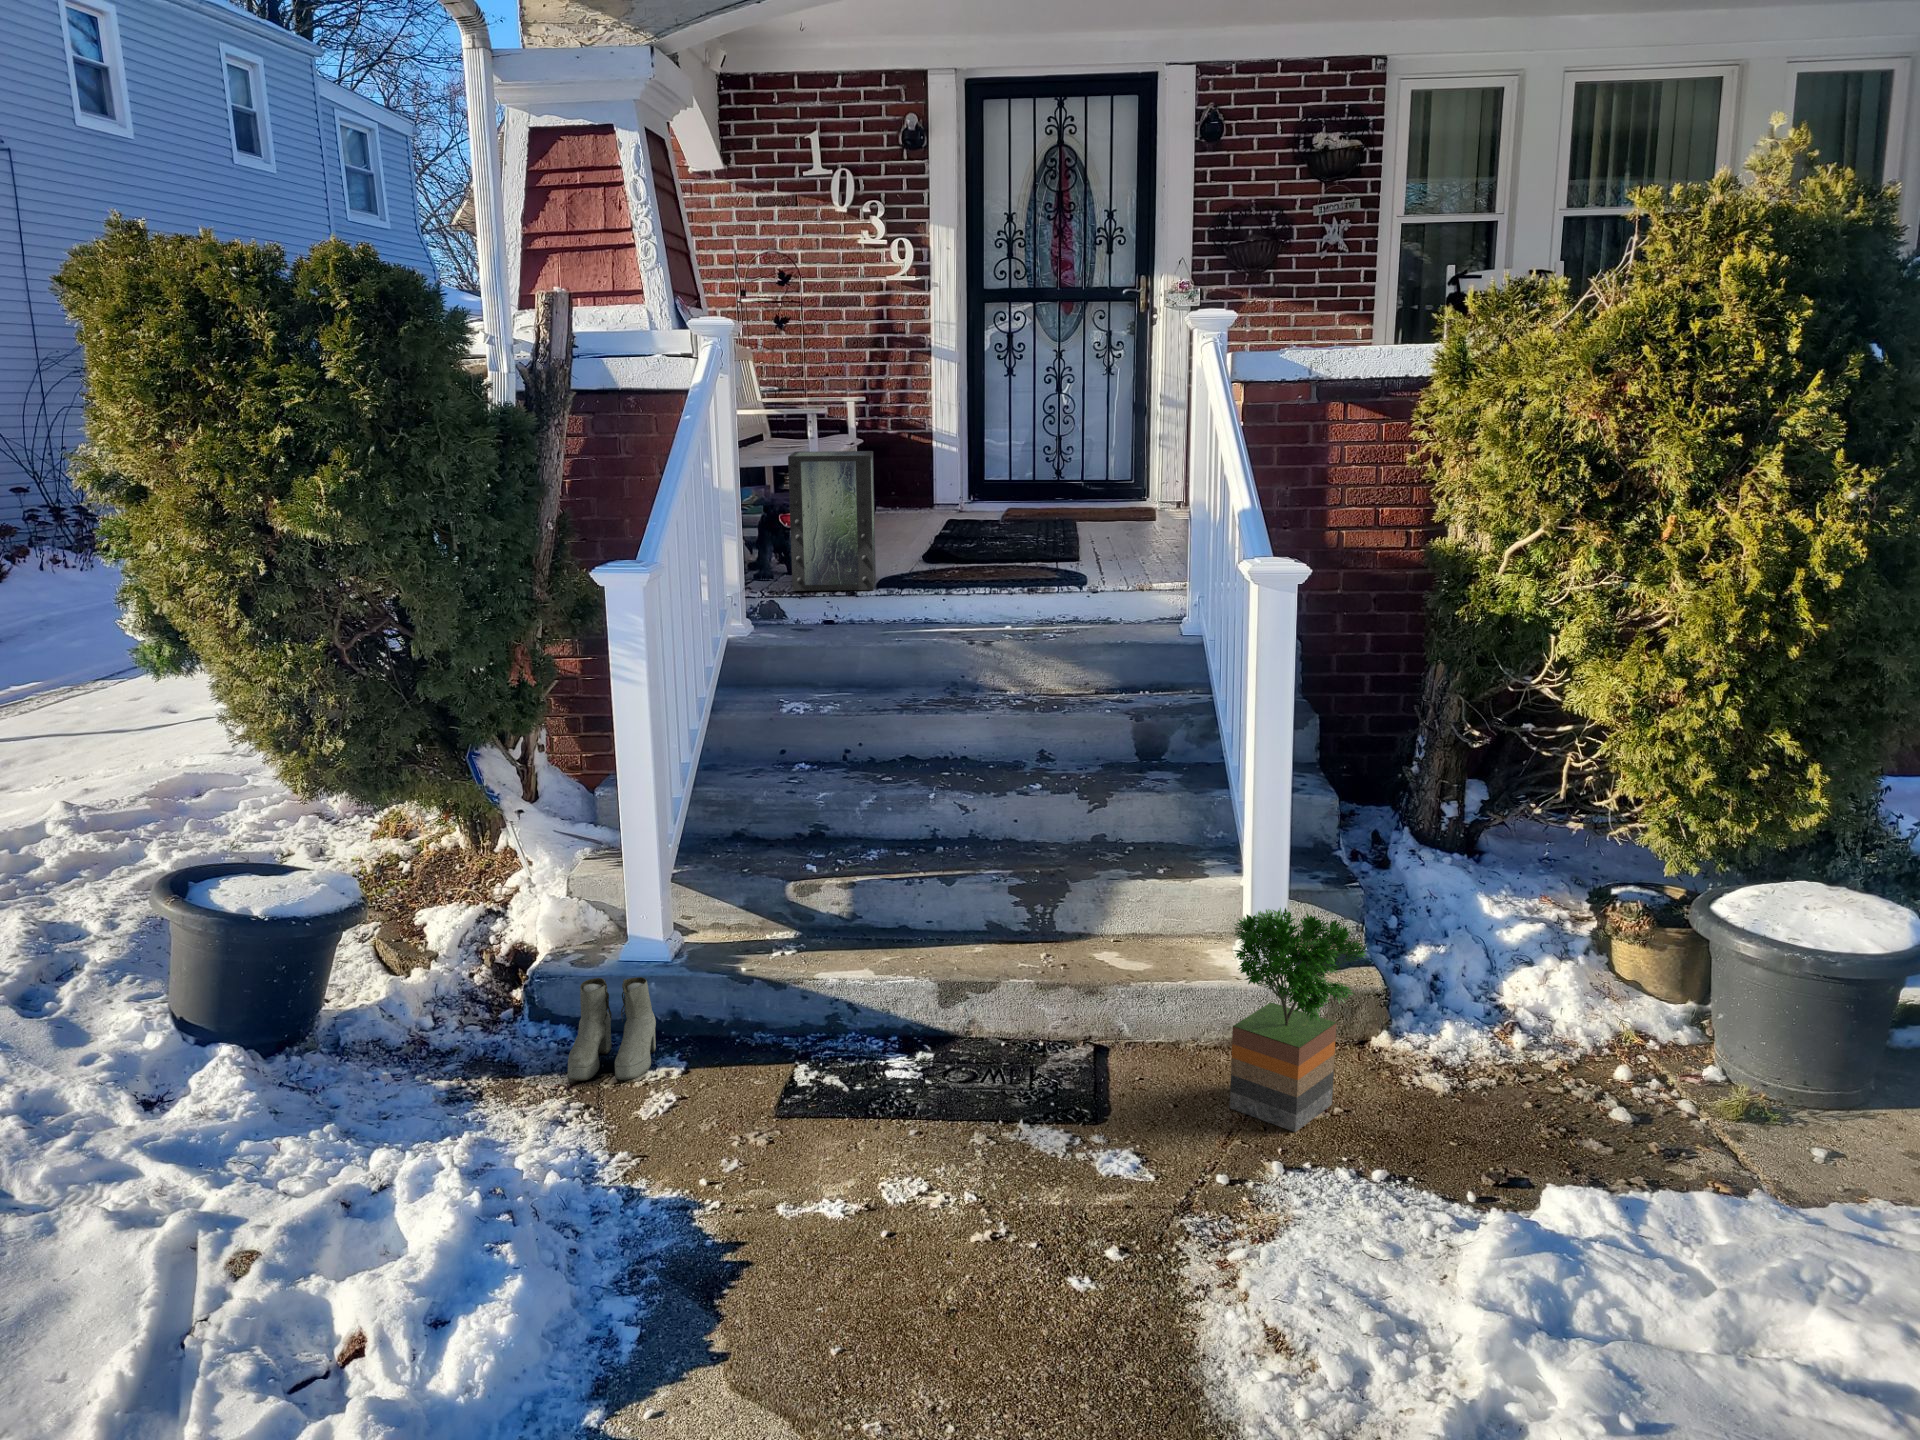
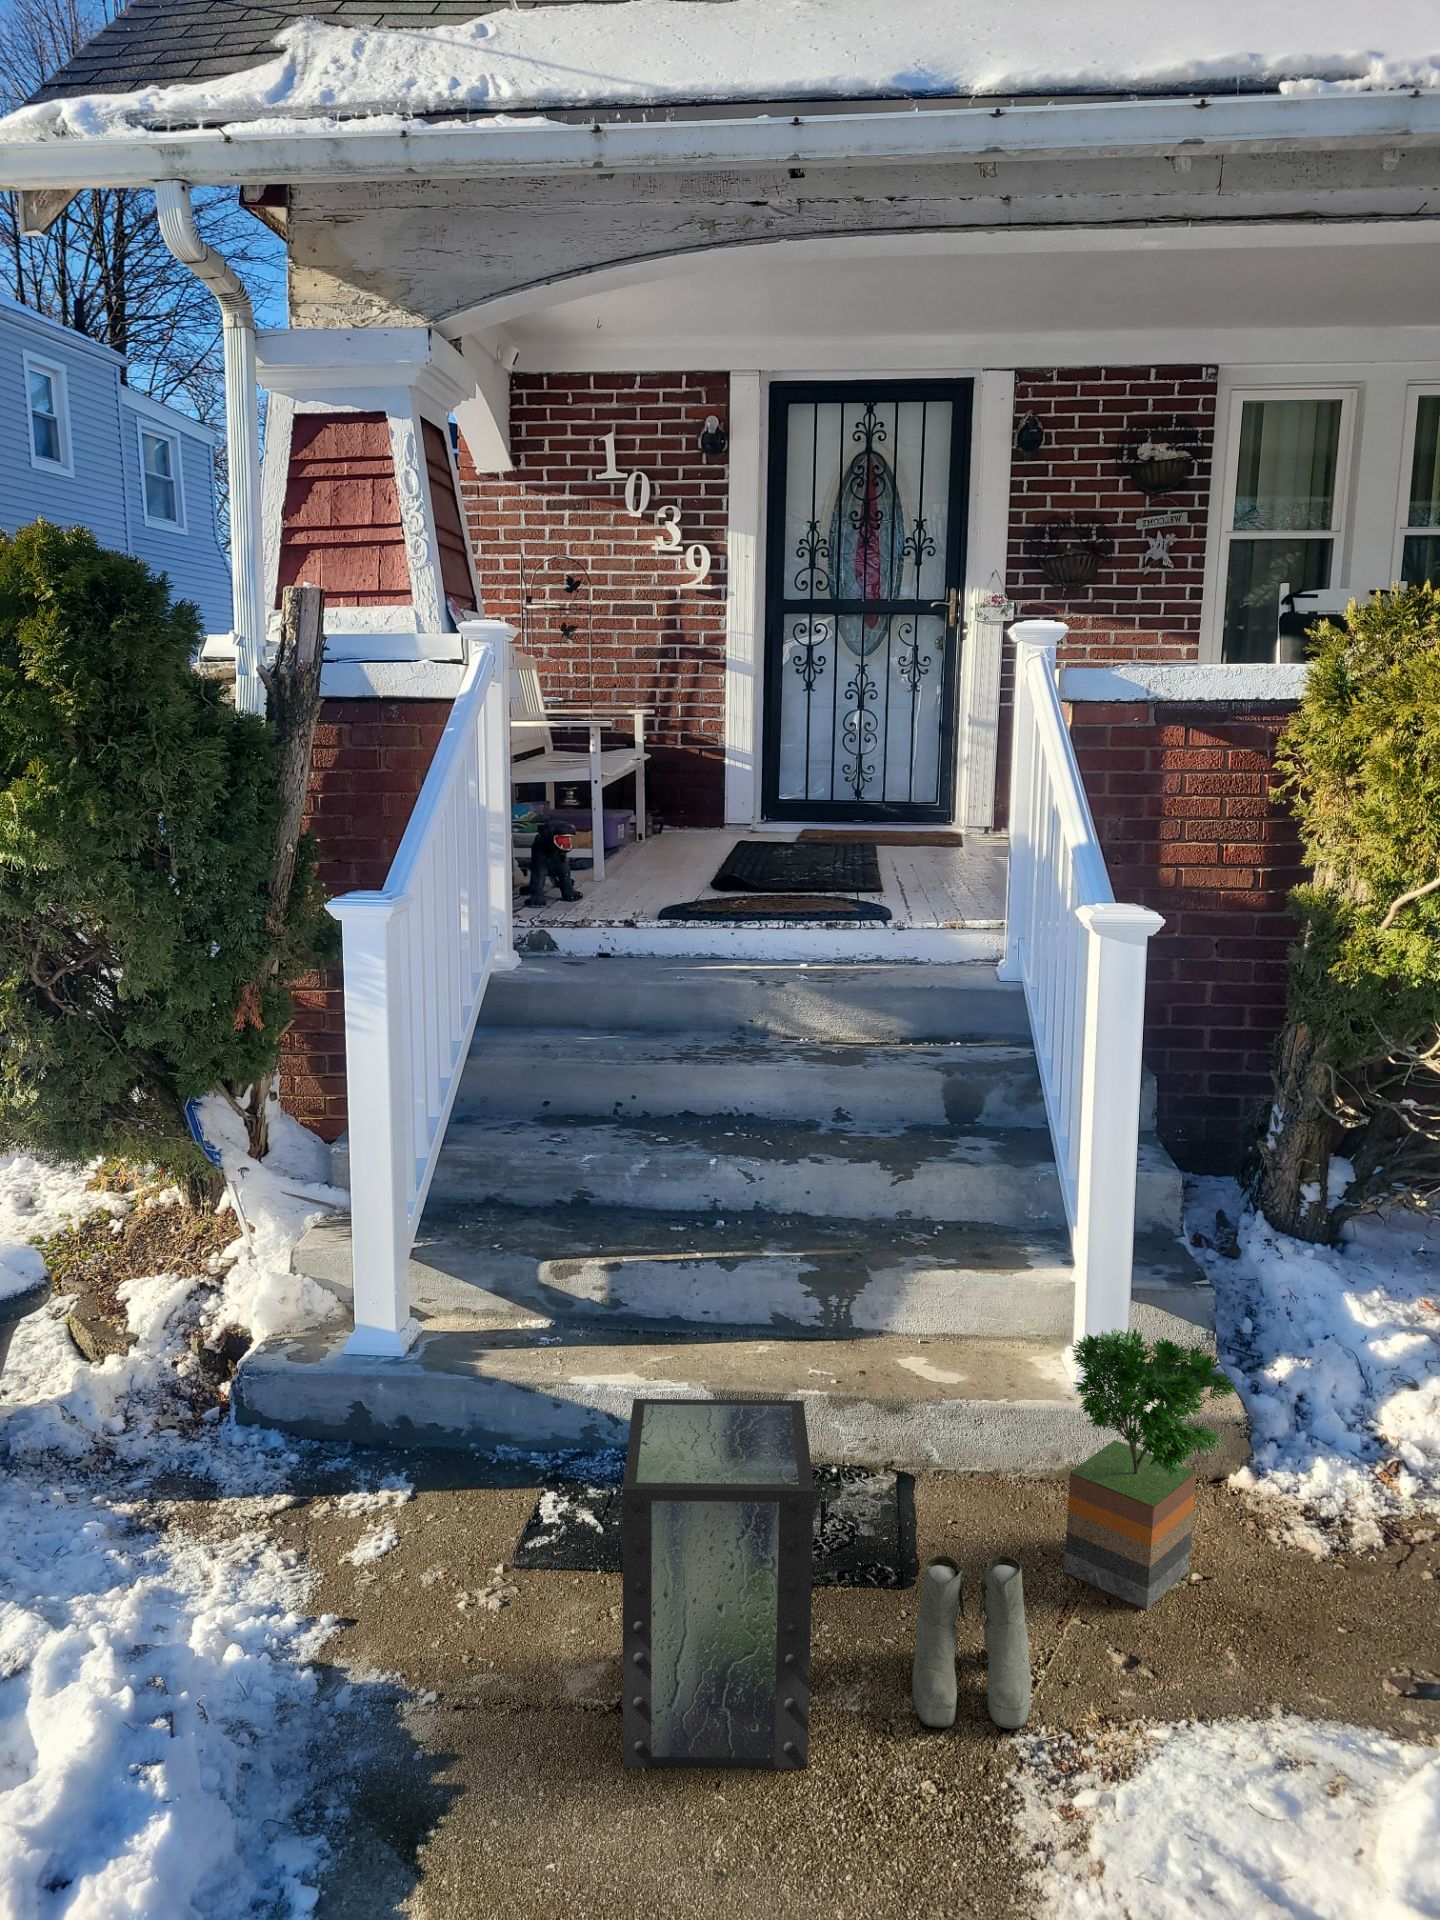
storage box: present [788,451,876,591] -> present [622,1399,814,1769]
boots: present [568,977,656,1081] -> present [912,1555,1032,1729]

